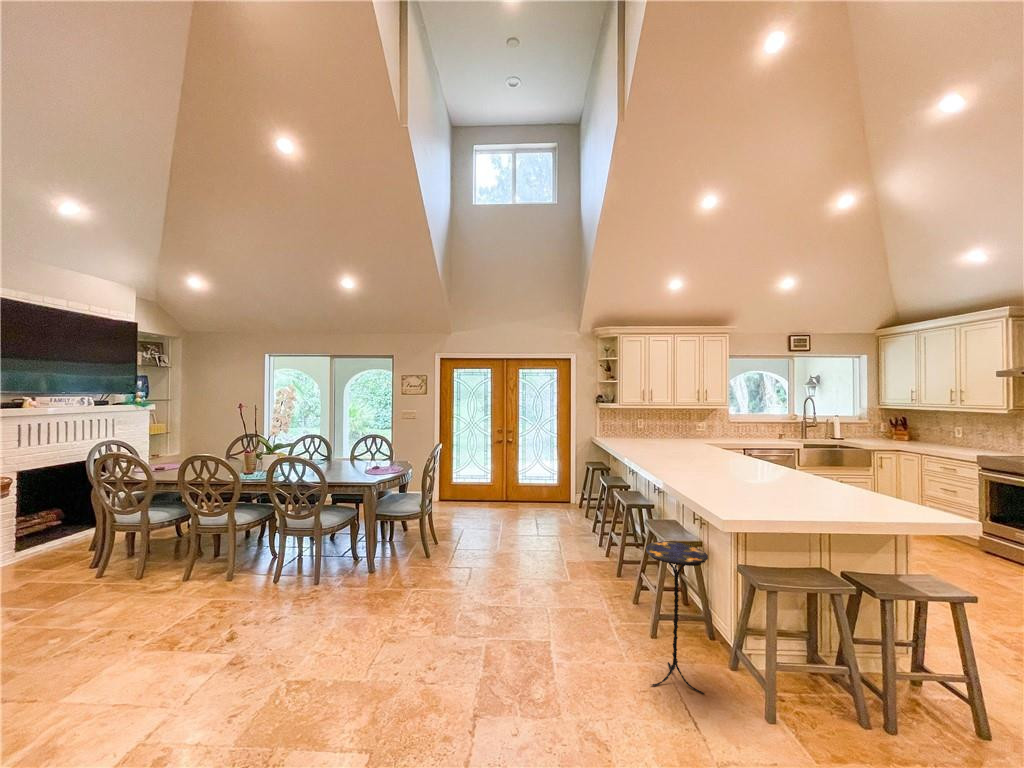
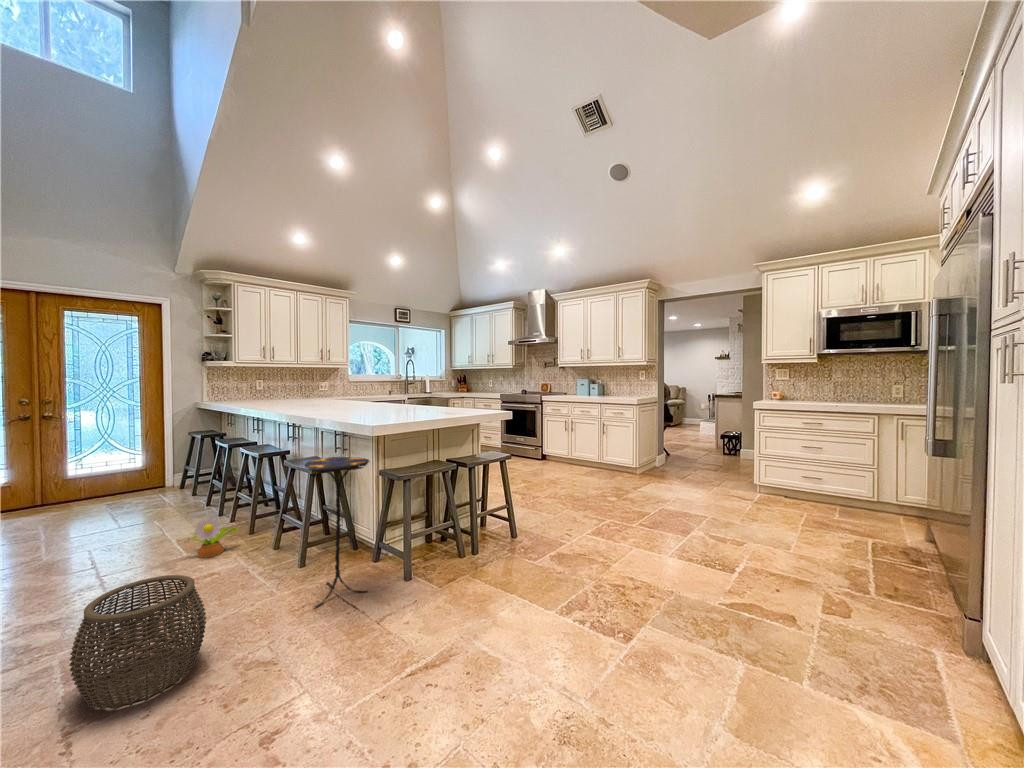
decorative plant: none [570,557,608,591] -> present [188,516,238,558]
woven basket: none [497,610,569,703] -> present [69,575,206,709]

